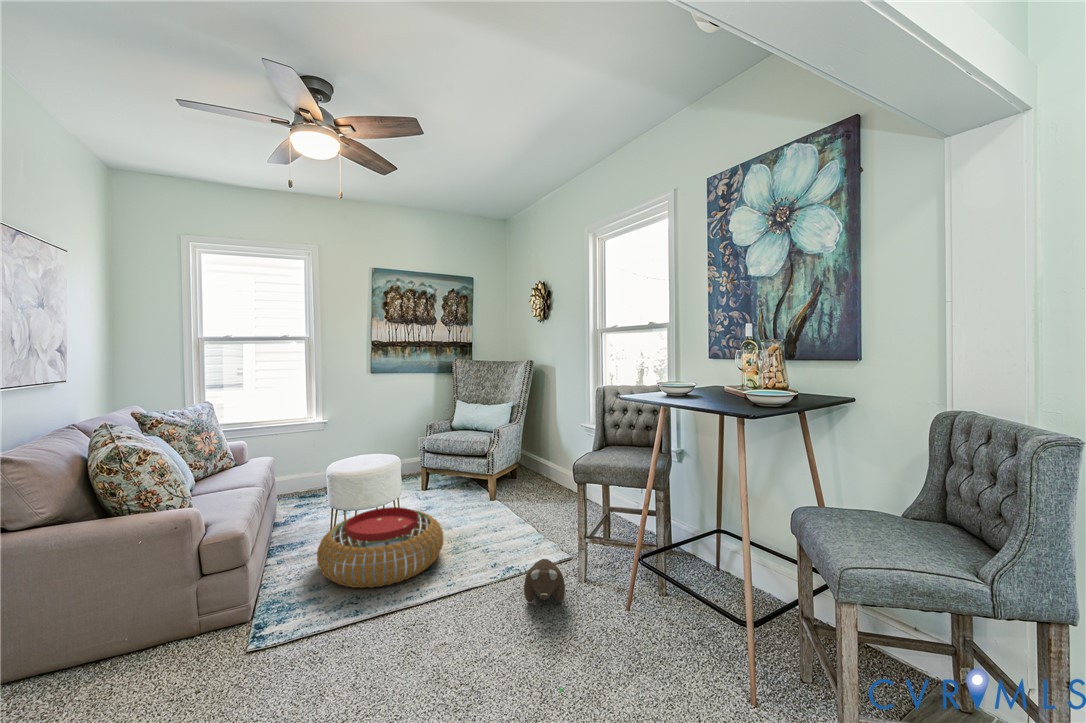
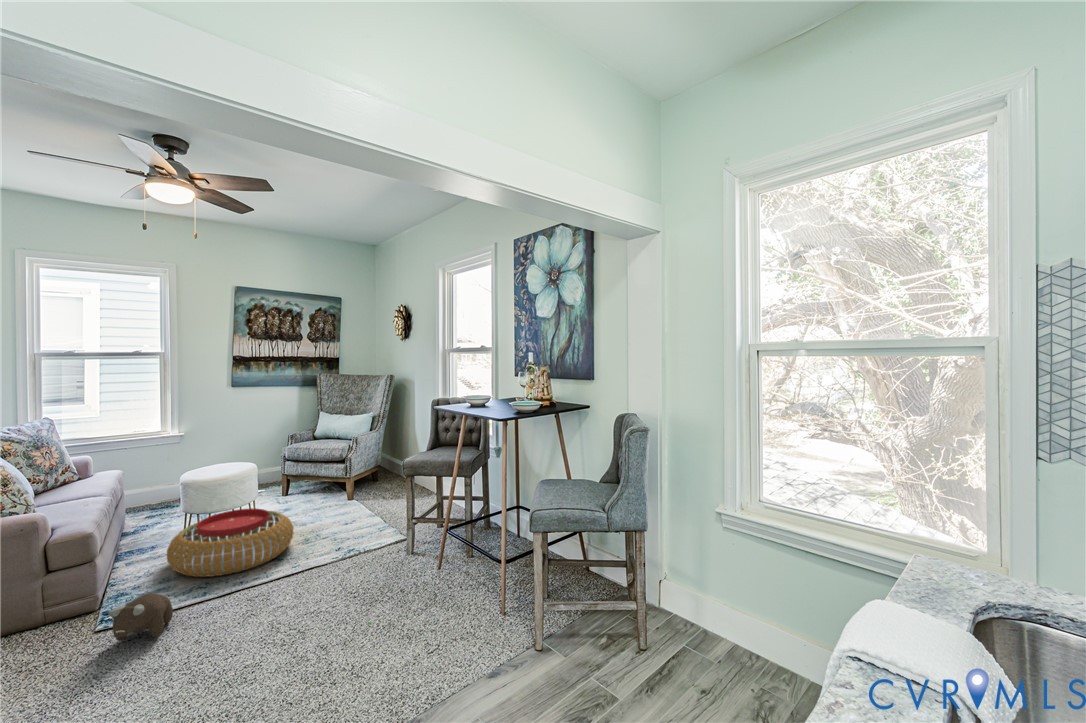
plush toy: present [524,559,565,603] -> present [108,593,173,641]

